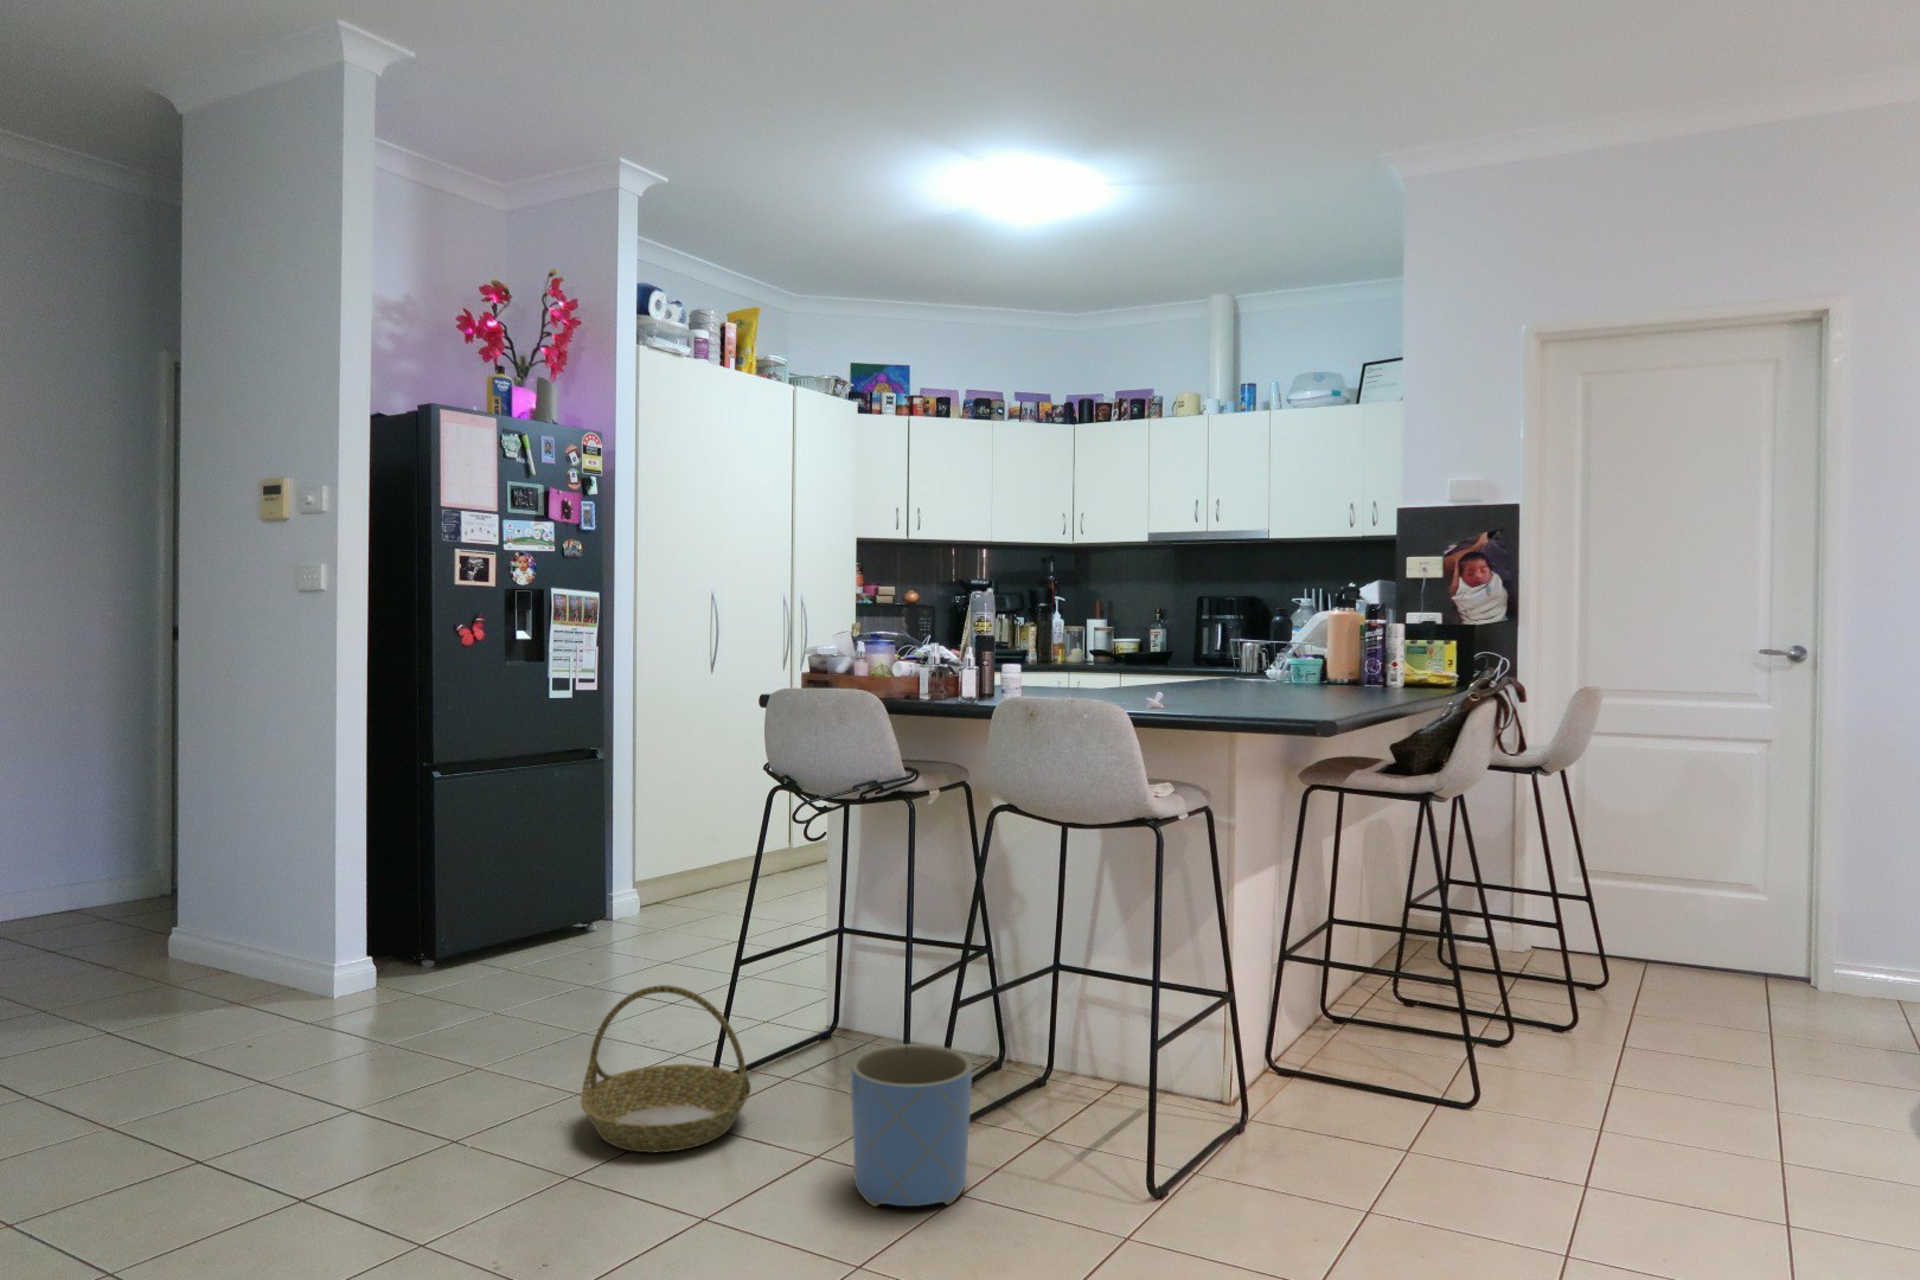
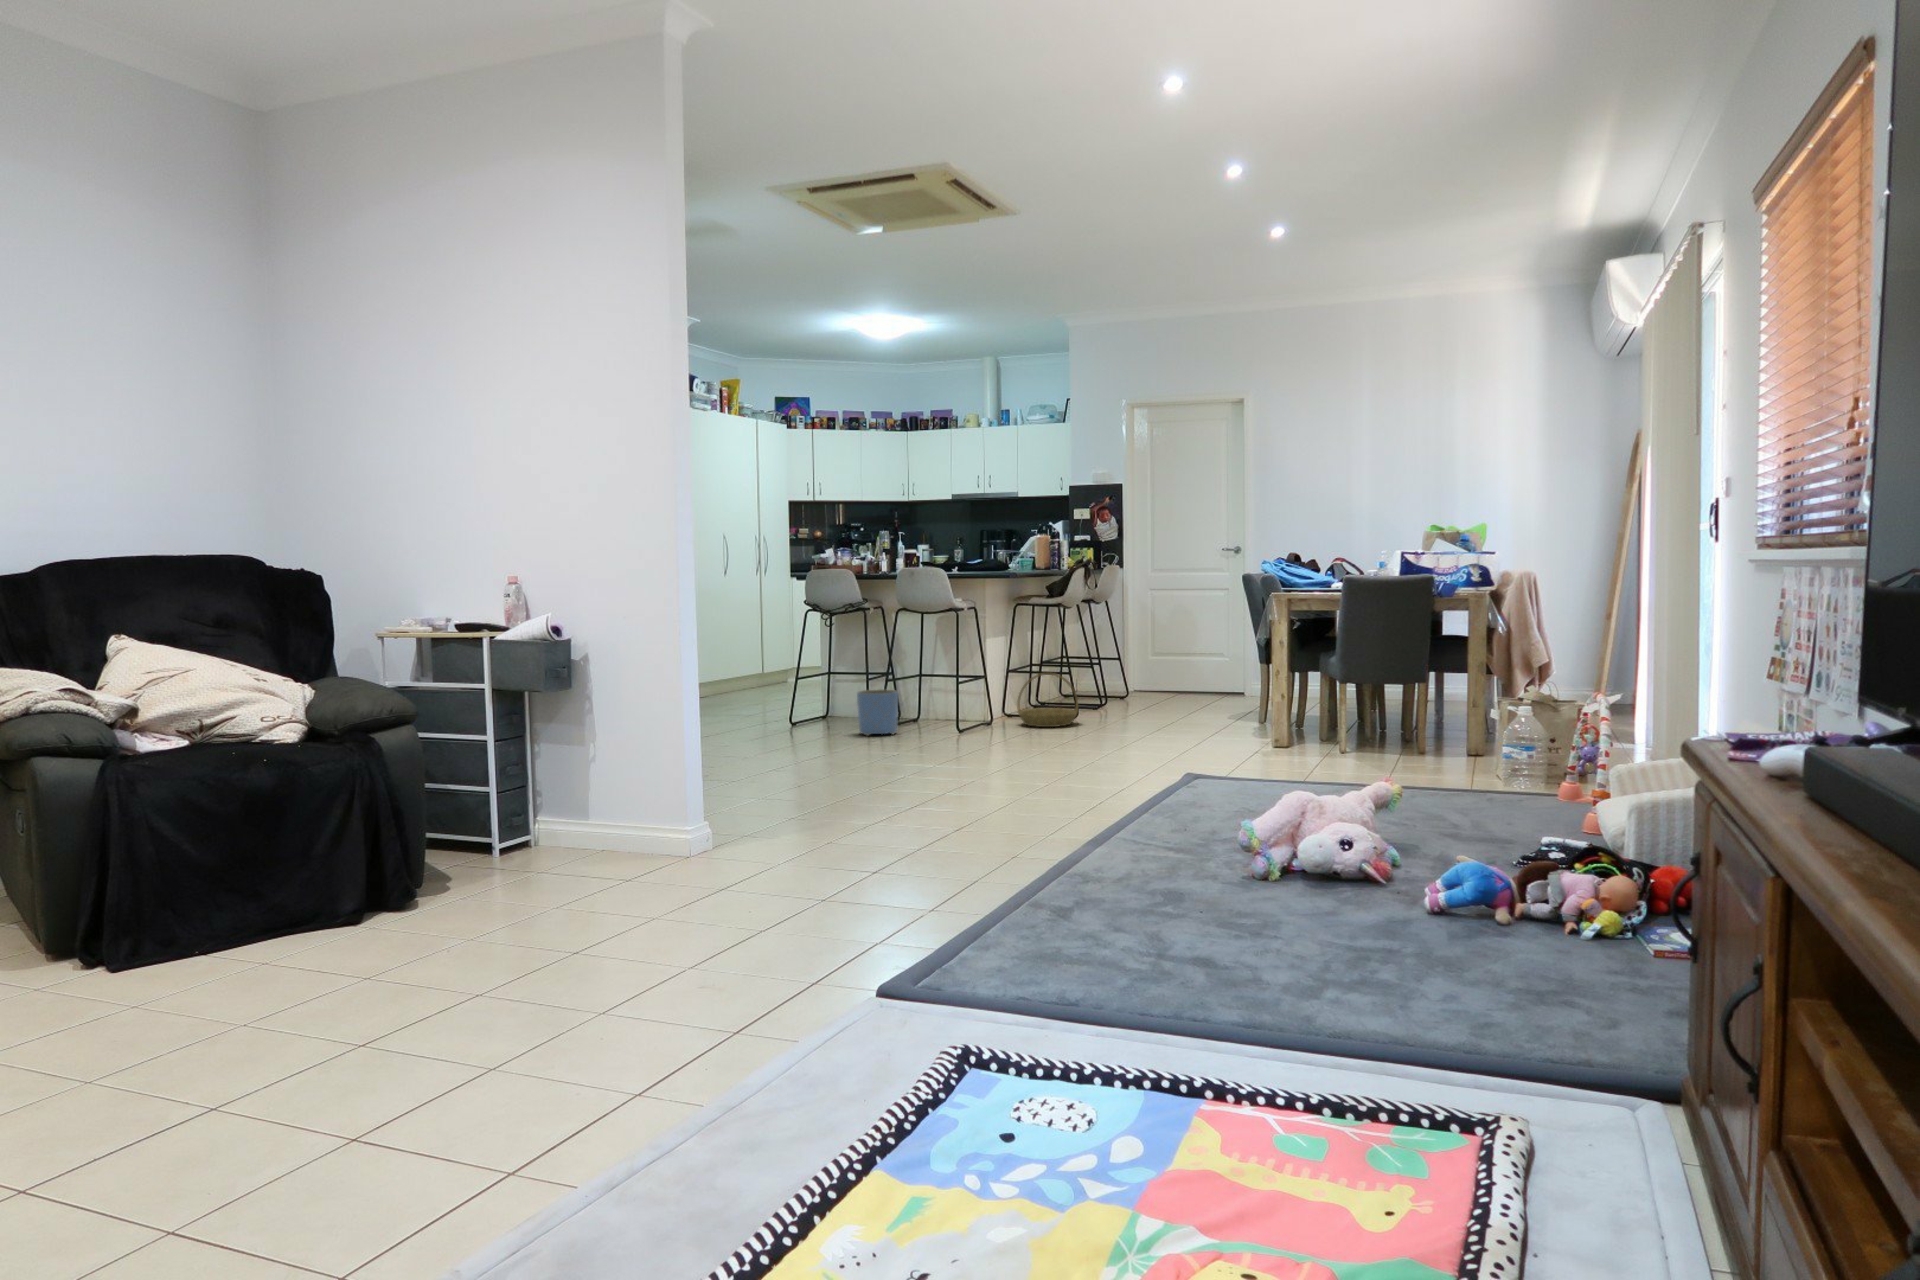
basket: present [581,985,751,1152] -> present [1017,672,1078,727]

